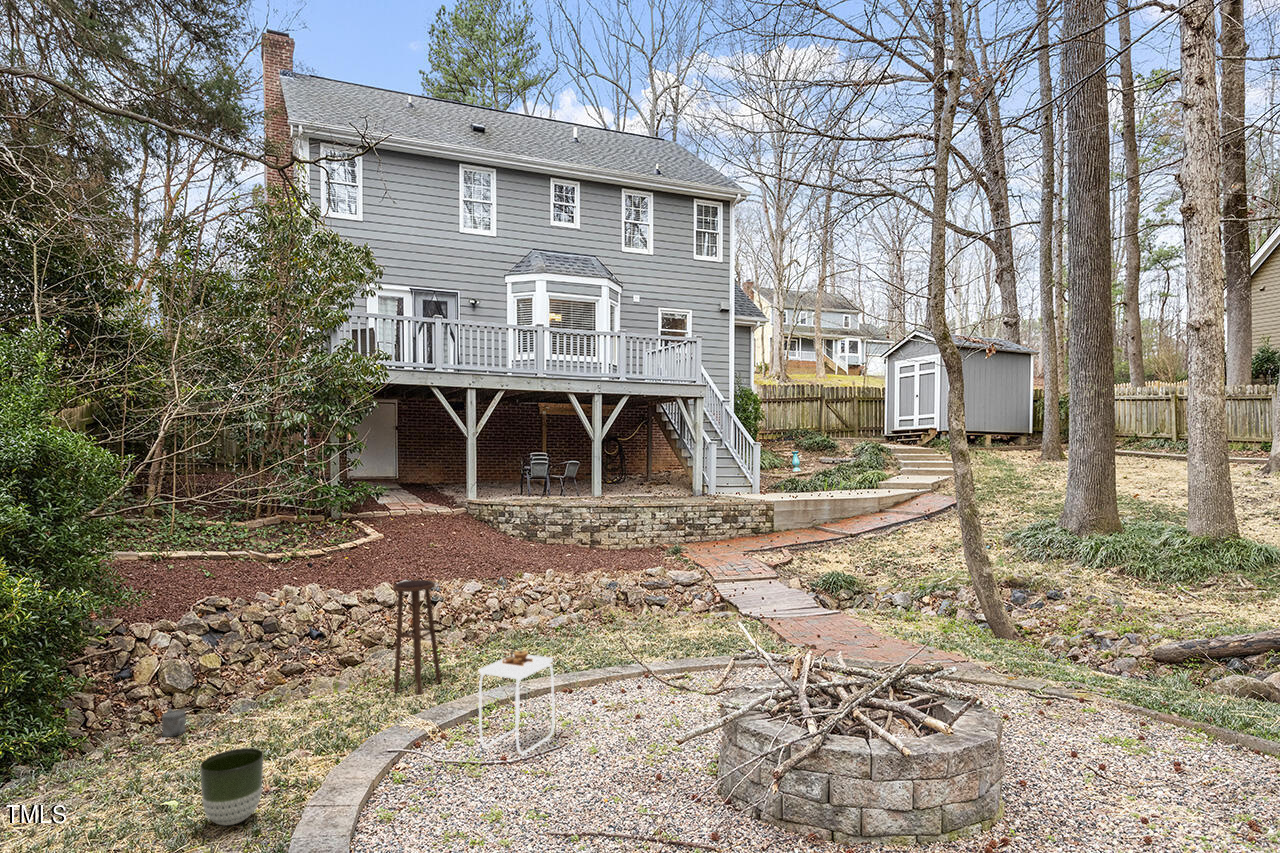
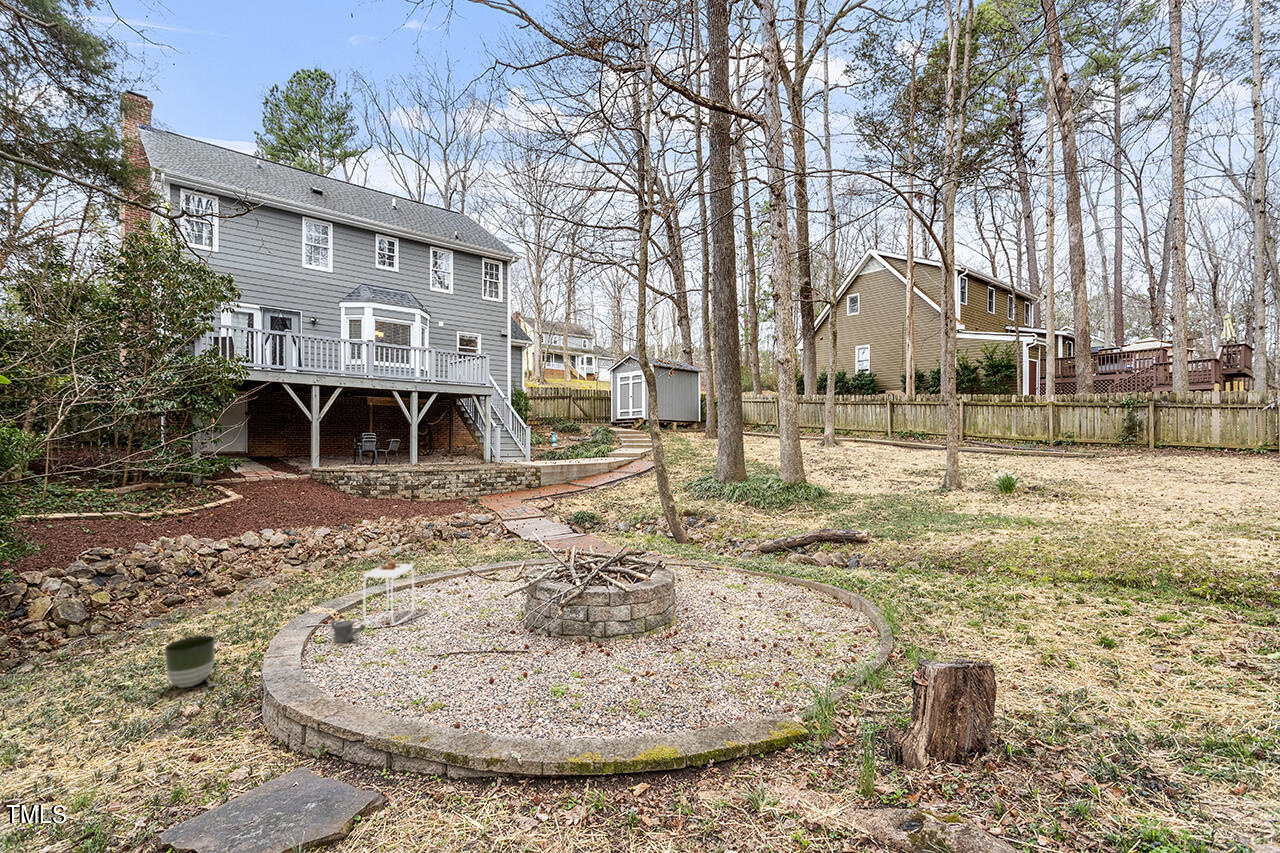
stool: present [393,580,441,695] -> none [280,523,318,603]
watering can: present [162,708,186,737] -> present [331,621,365,643]

